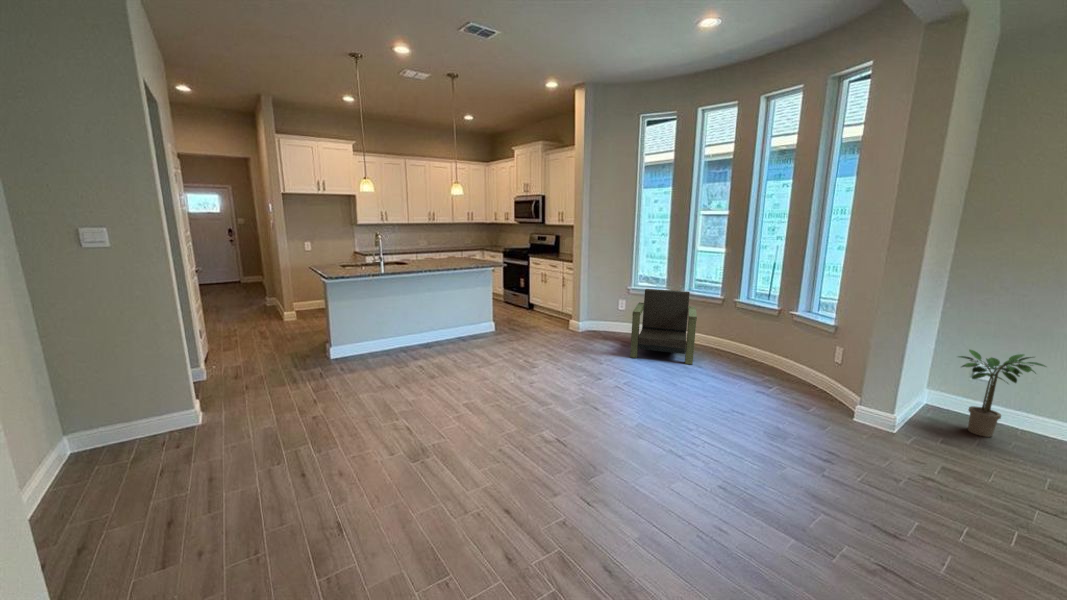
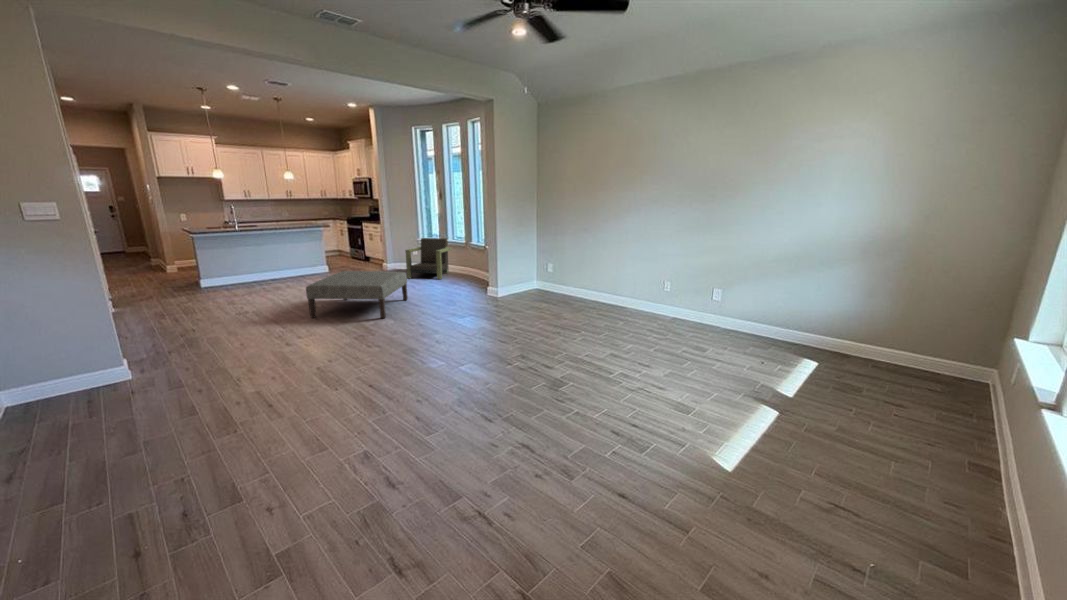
potted plant: present [959,350,1046,437] -> none [534,254,559,295]
ottoman: none [553,367,735,513] -> present [306,271,408,318]

